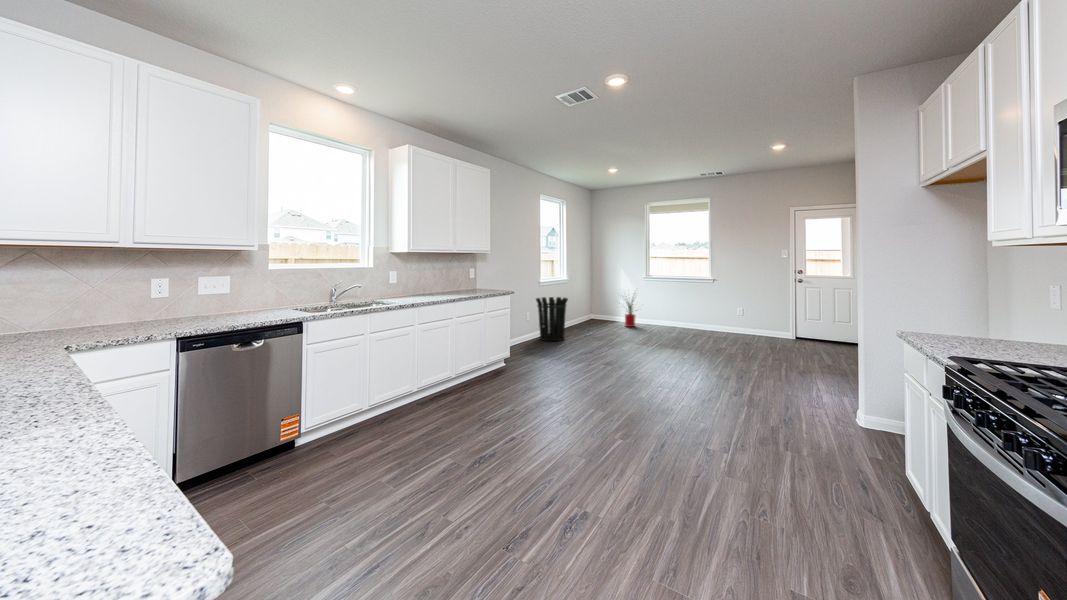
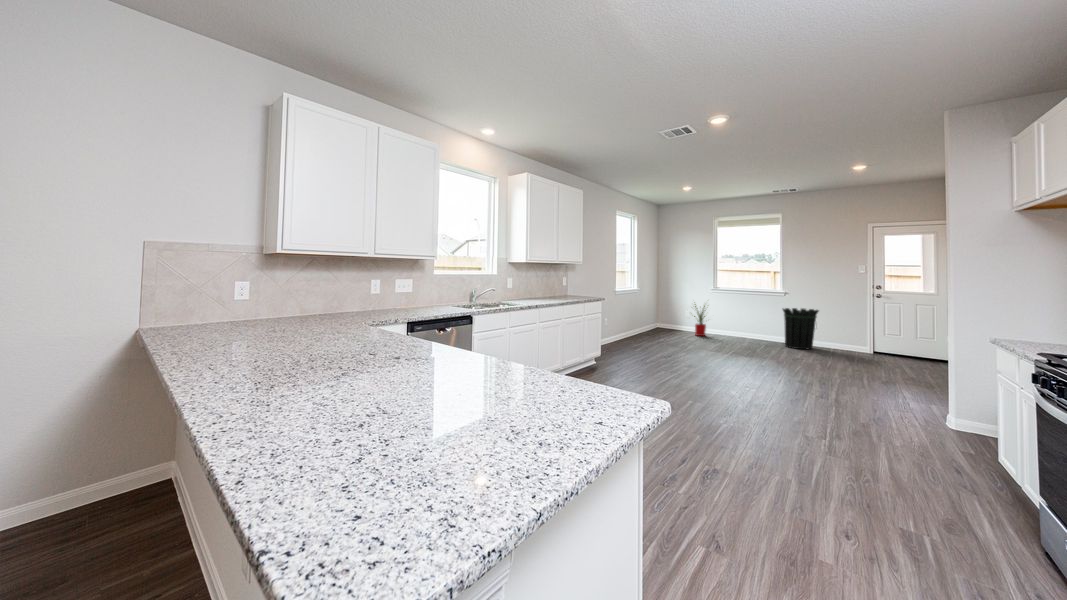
waste bin: present [536,297,568,341] -> present [783,308,819,349]

